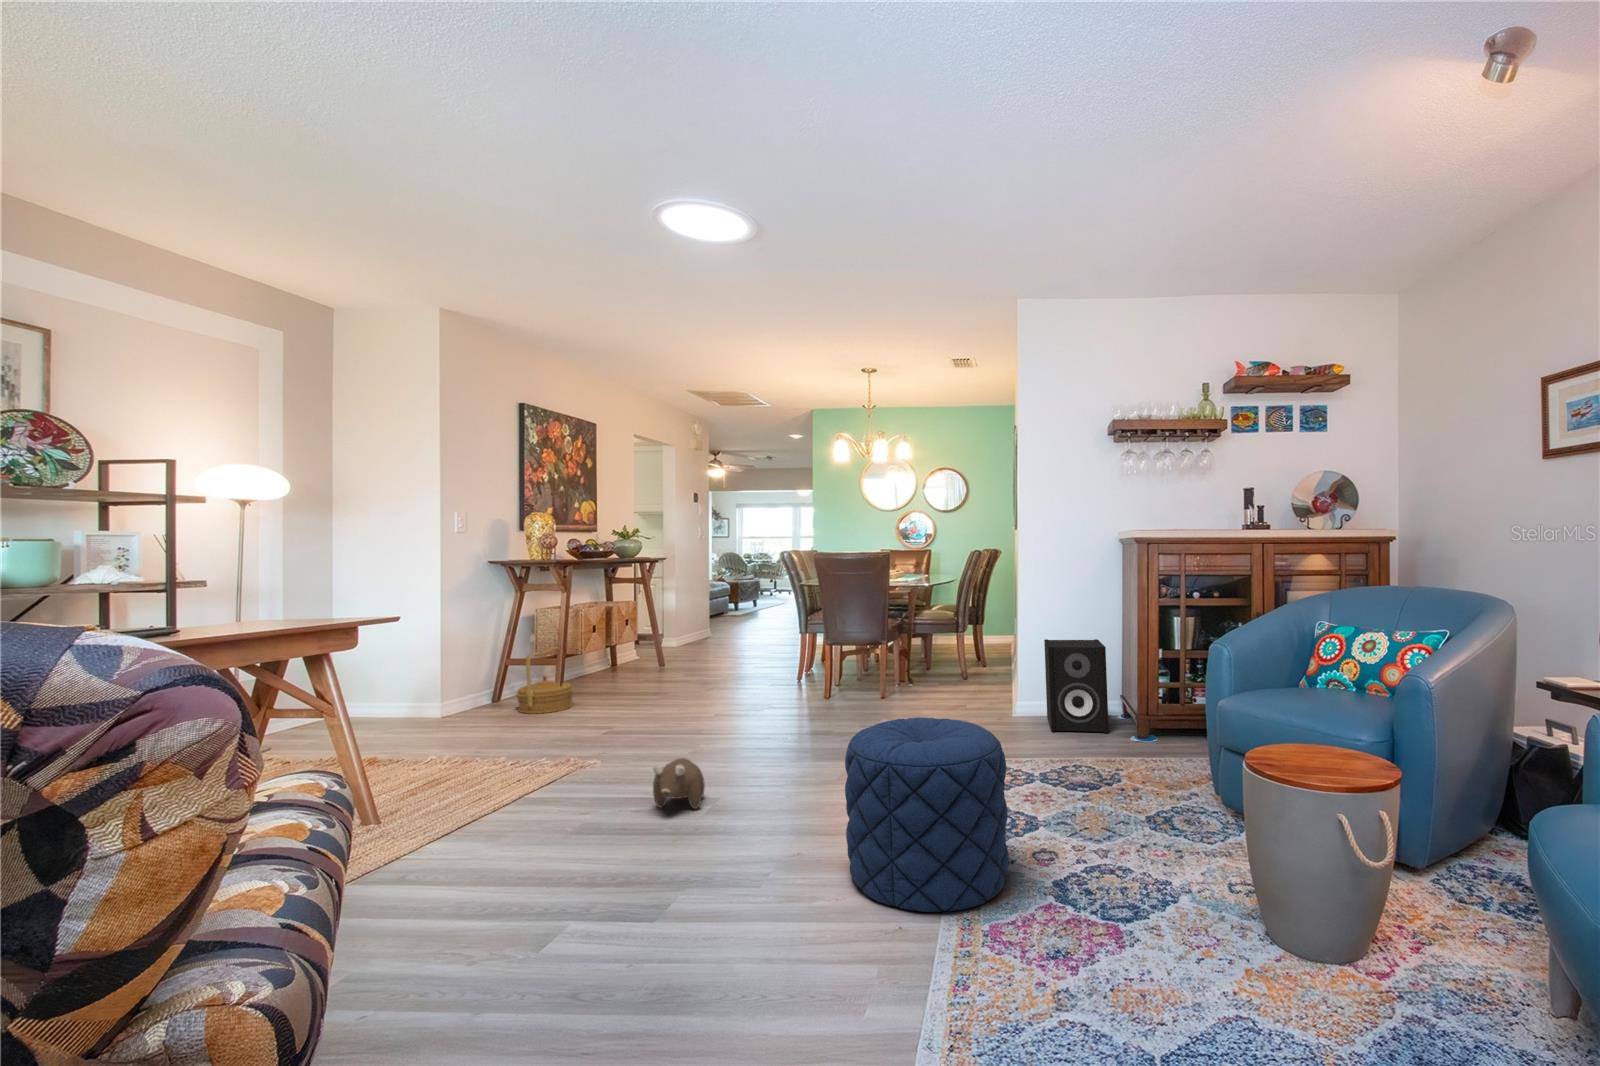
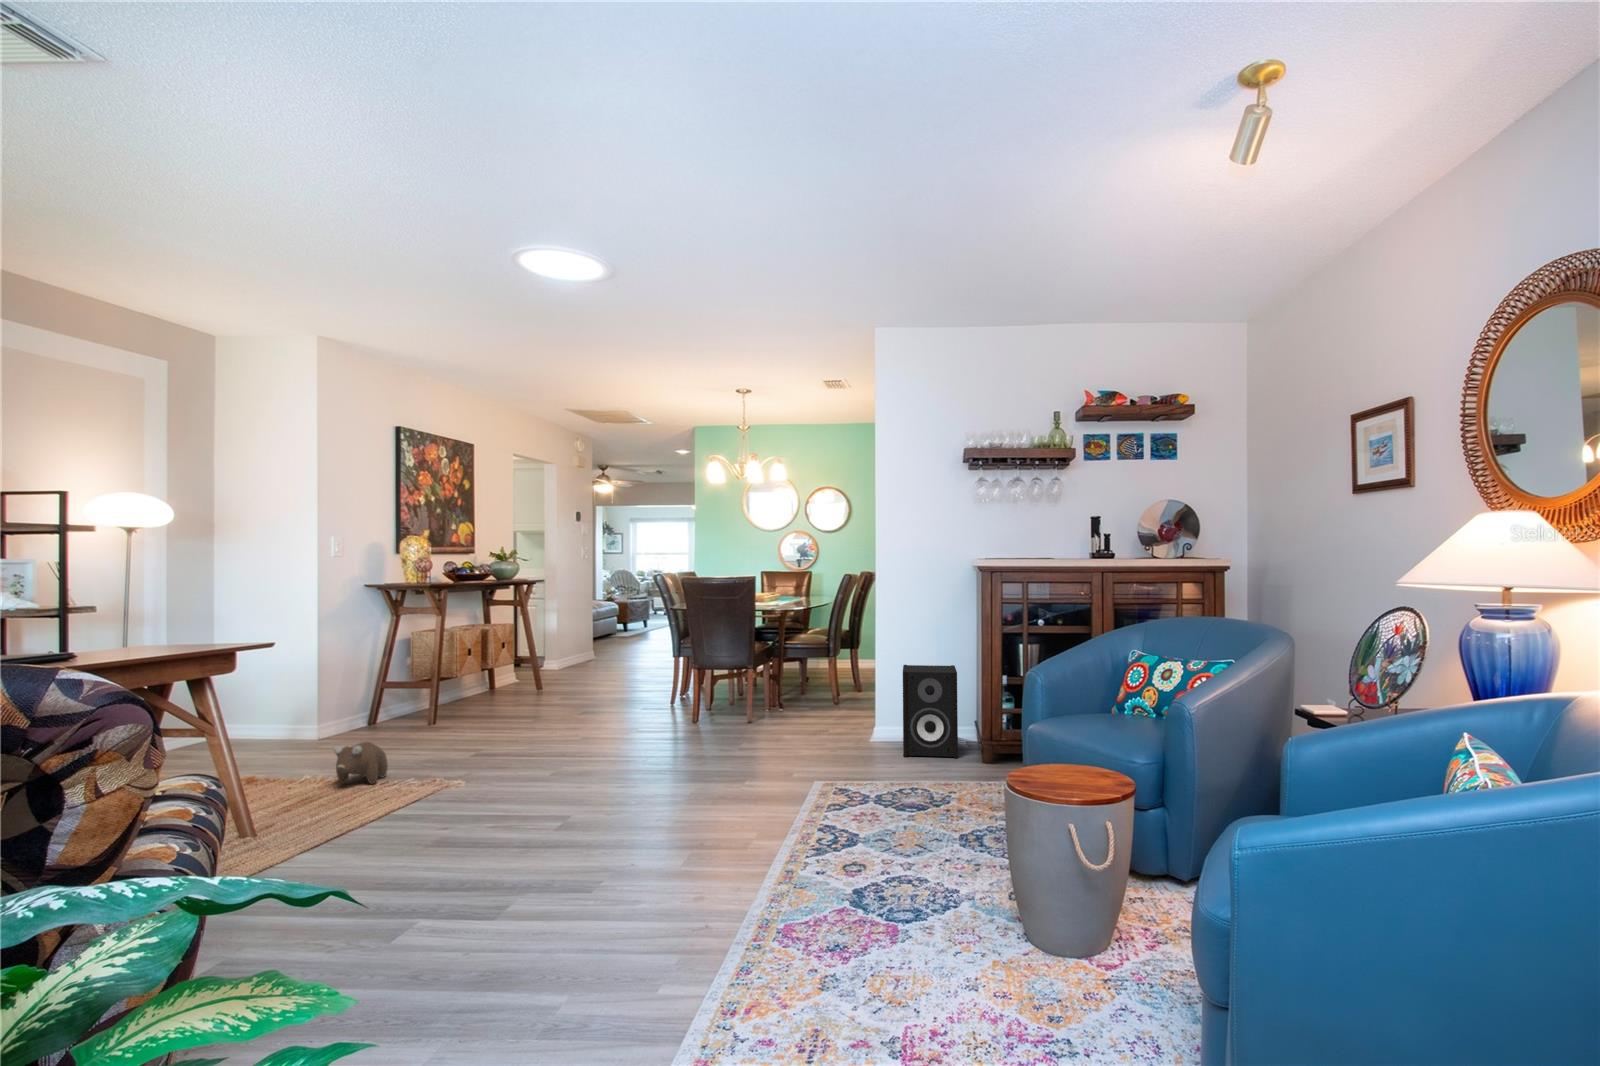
woven basket: present [517,647,573,714] -> none [349,666,415,738]
pouf: present [845,717,1009,912] -> none [658,734,812,918]
plush toy: present [653,758,705,809] -> present [333,742,388,784]

